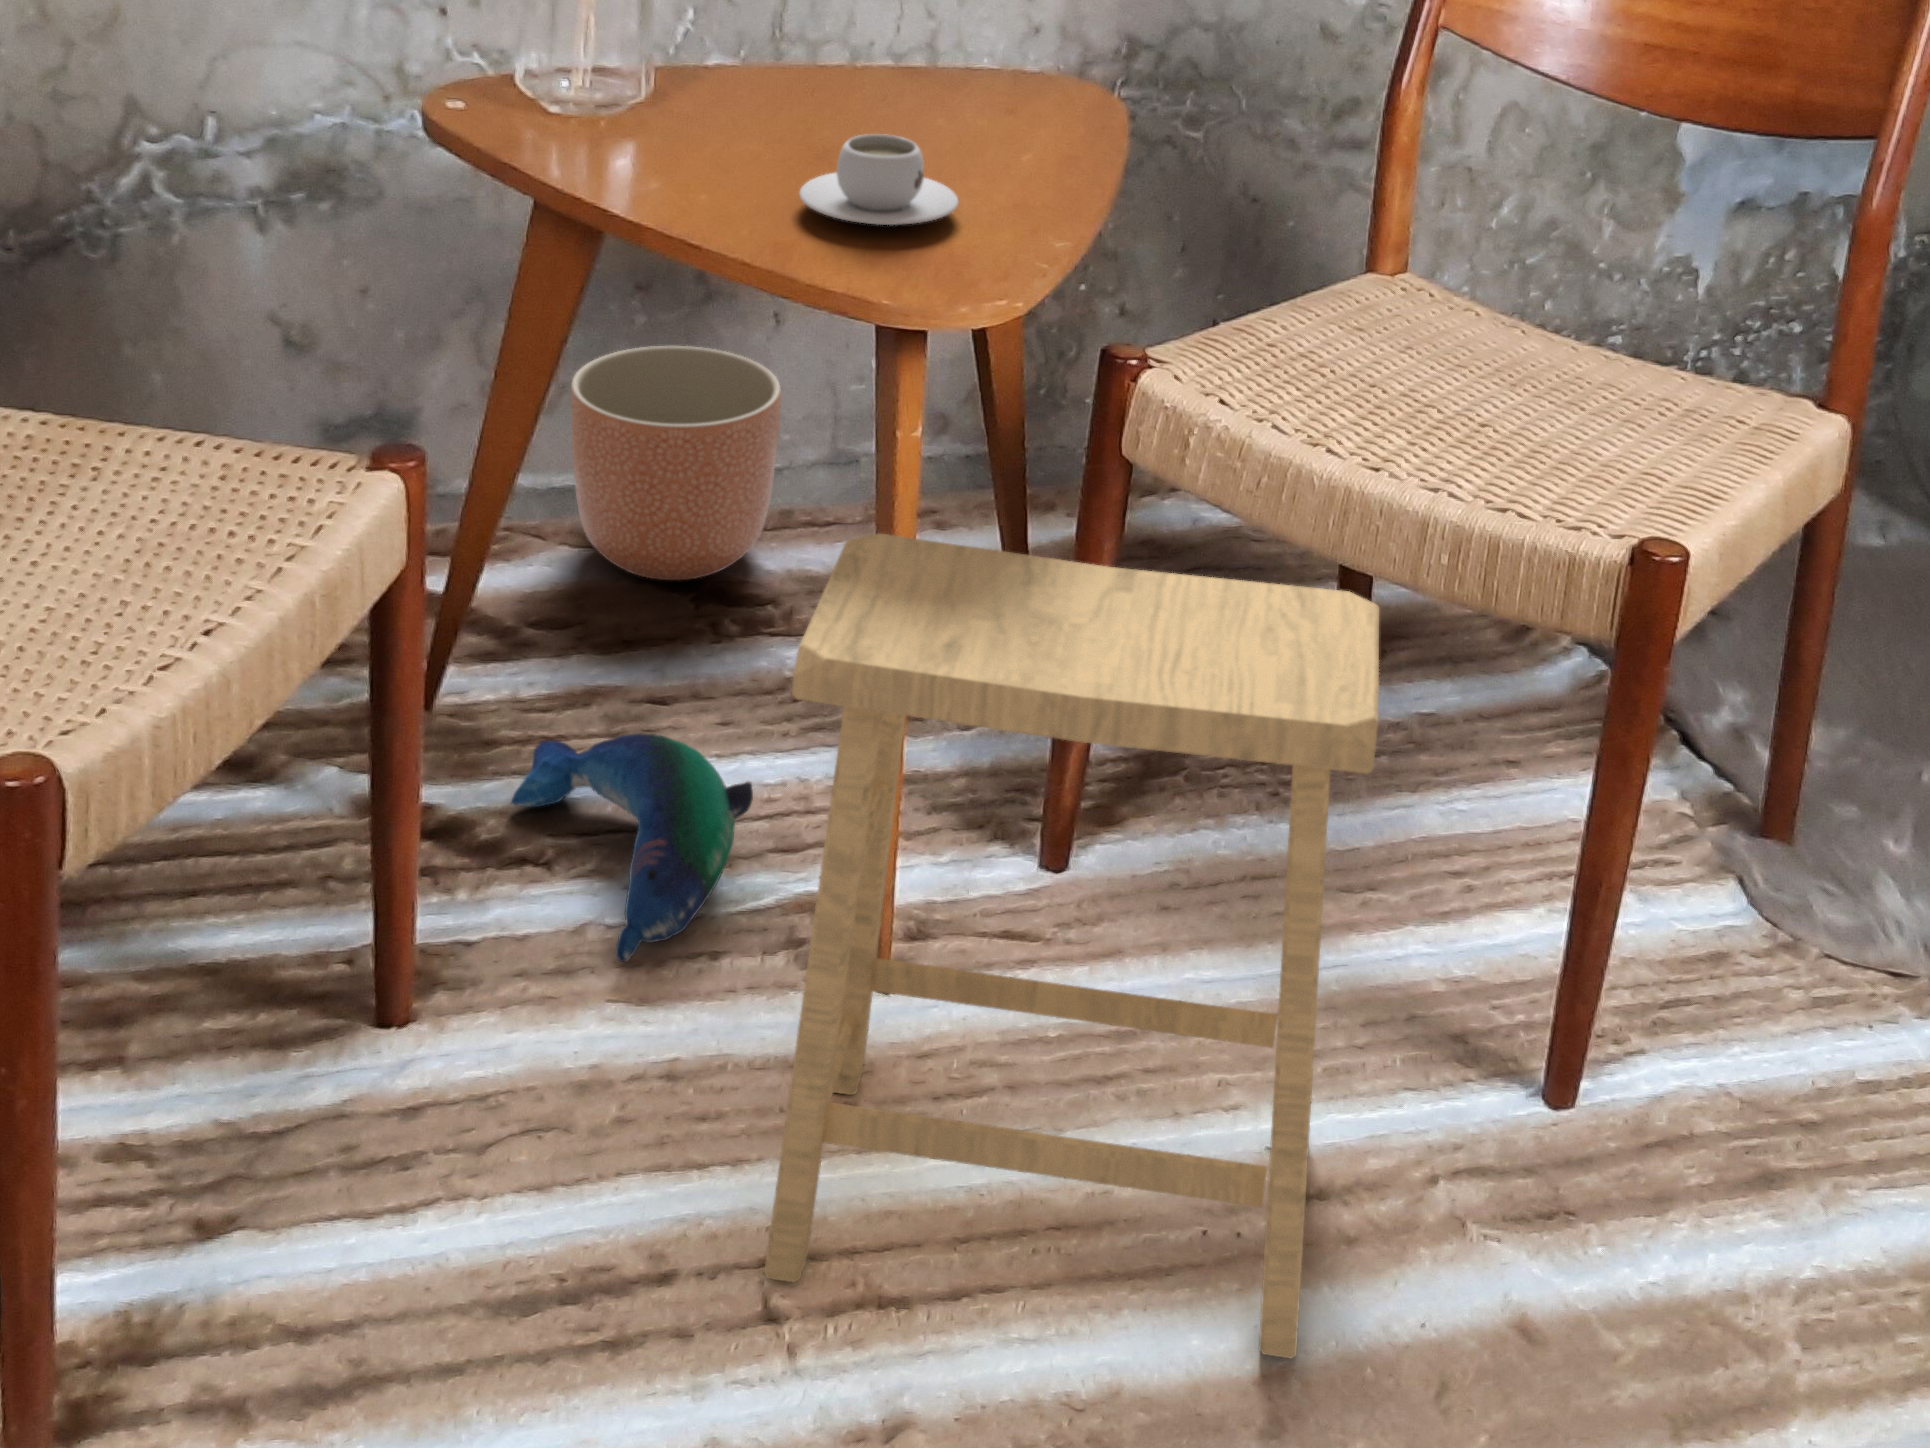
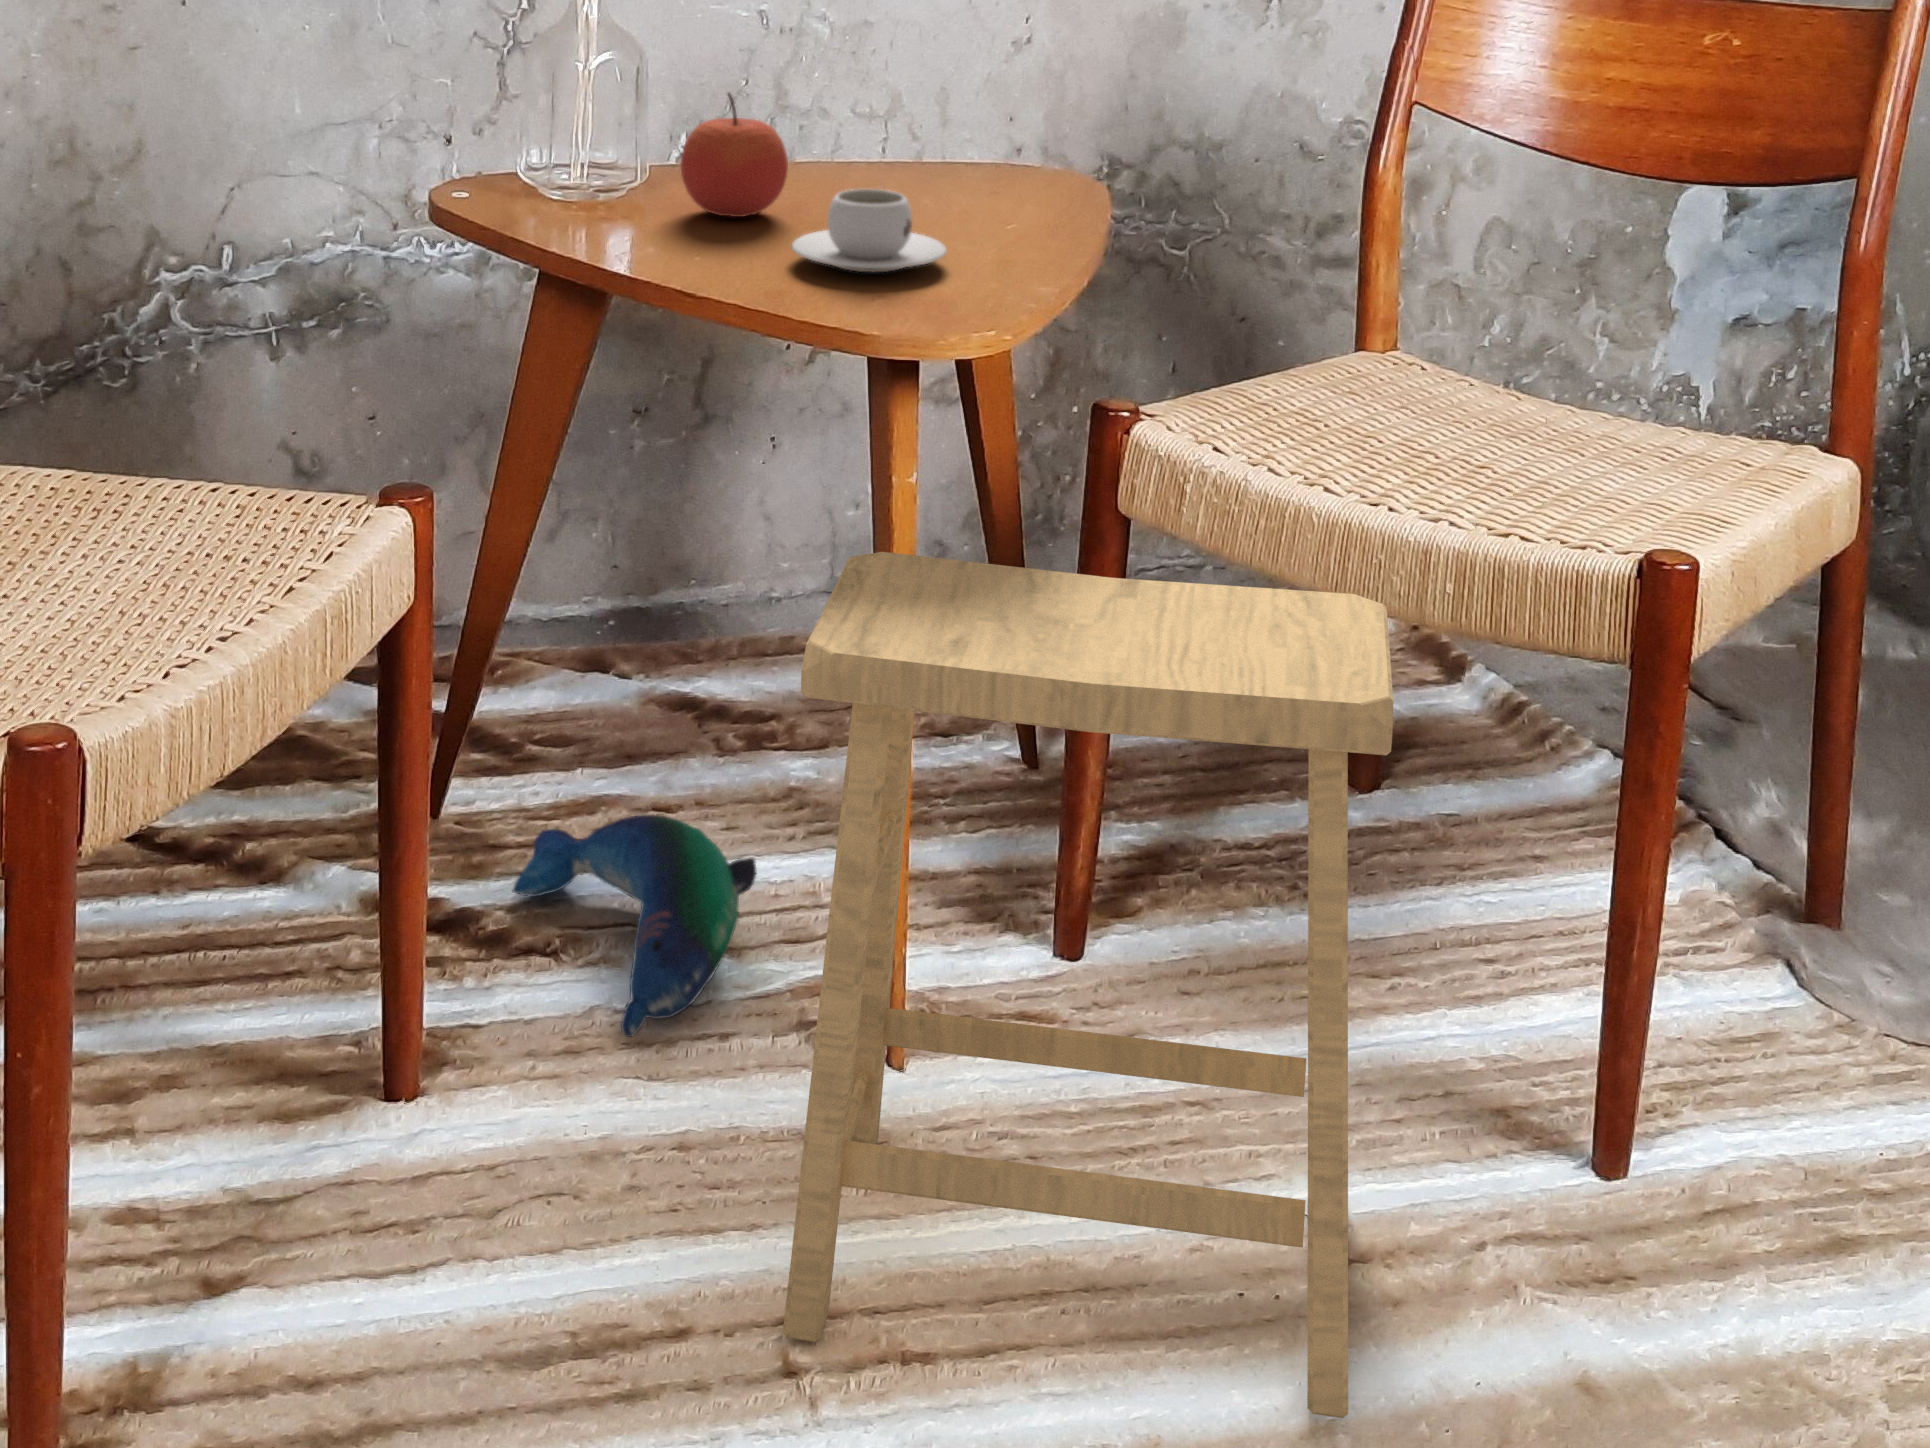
apple: none [687,17,799,148] -> present [681,93,788,217]
planter: present [571,346,781,580] -> none [567,459,772,689]

